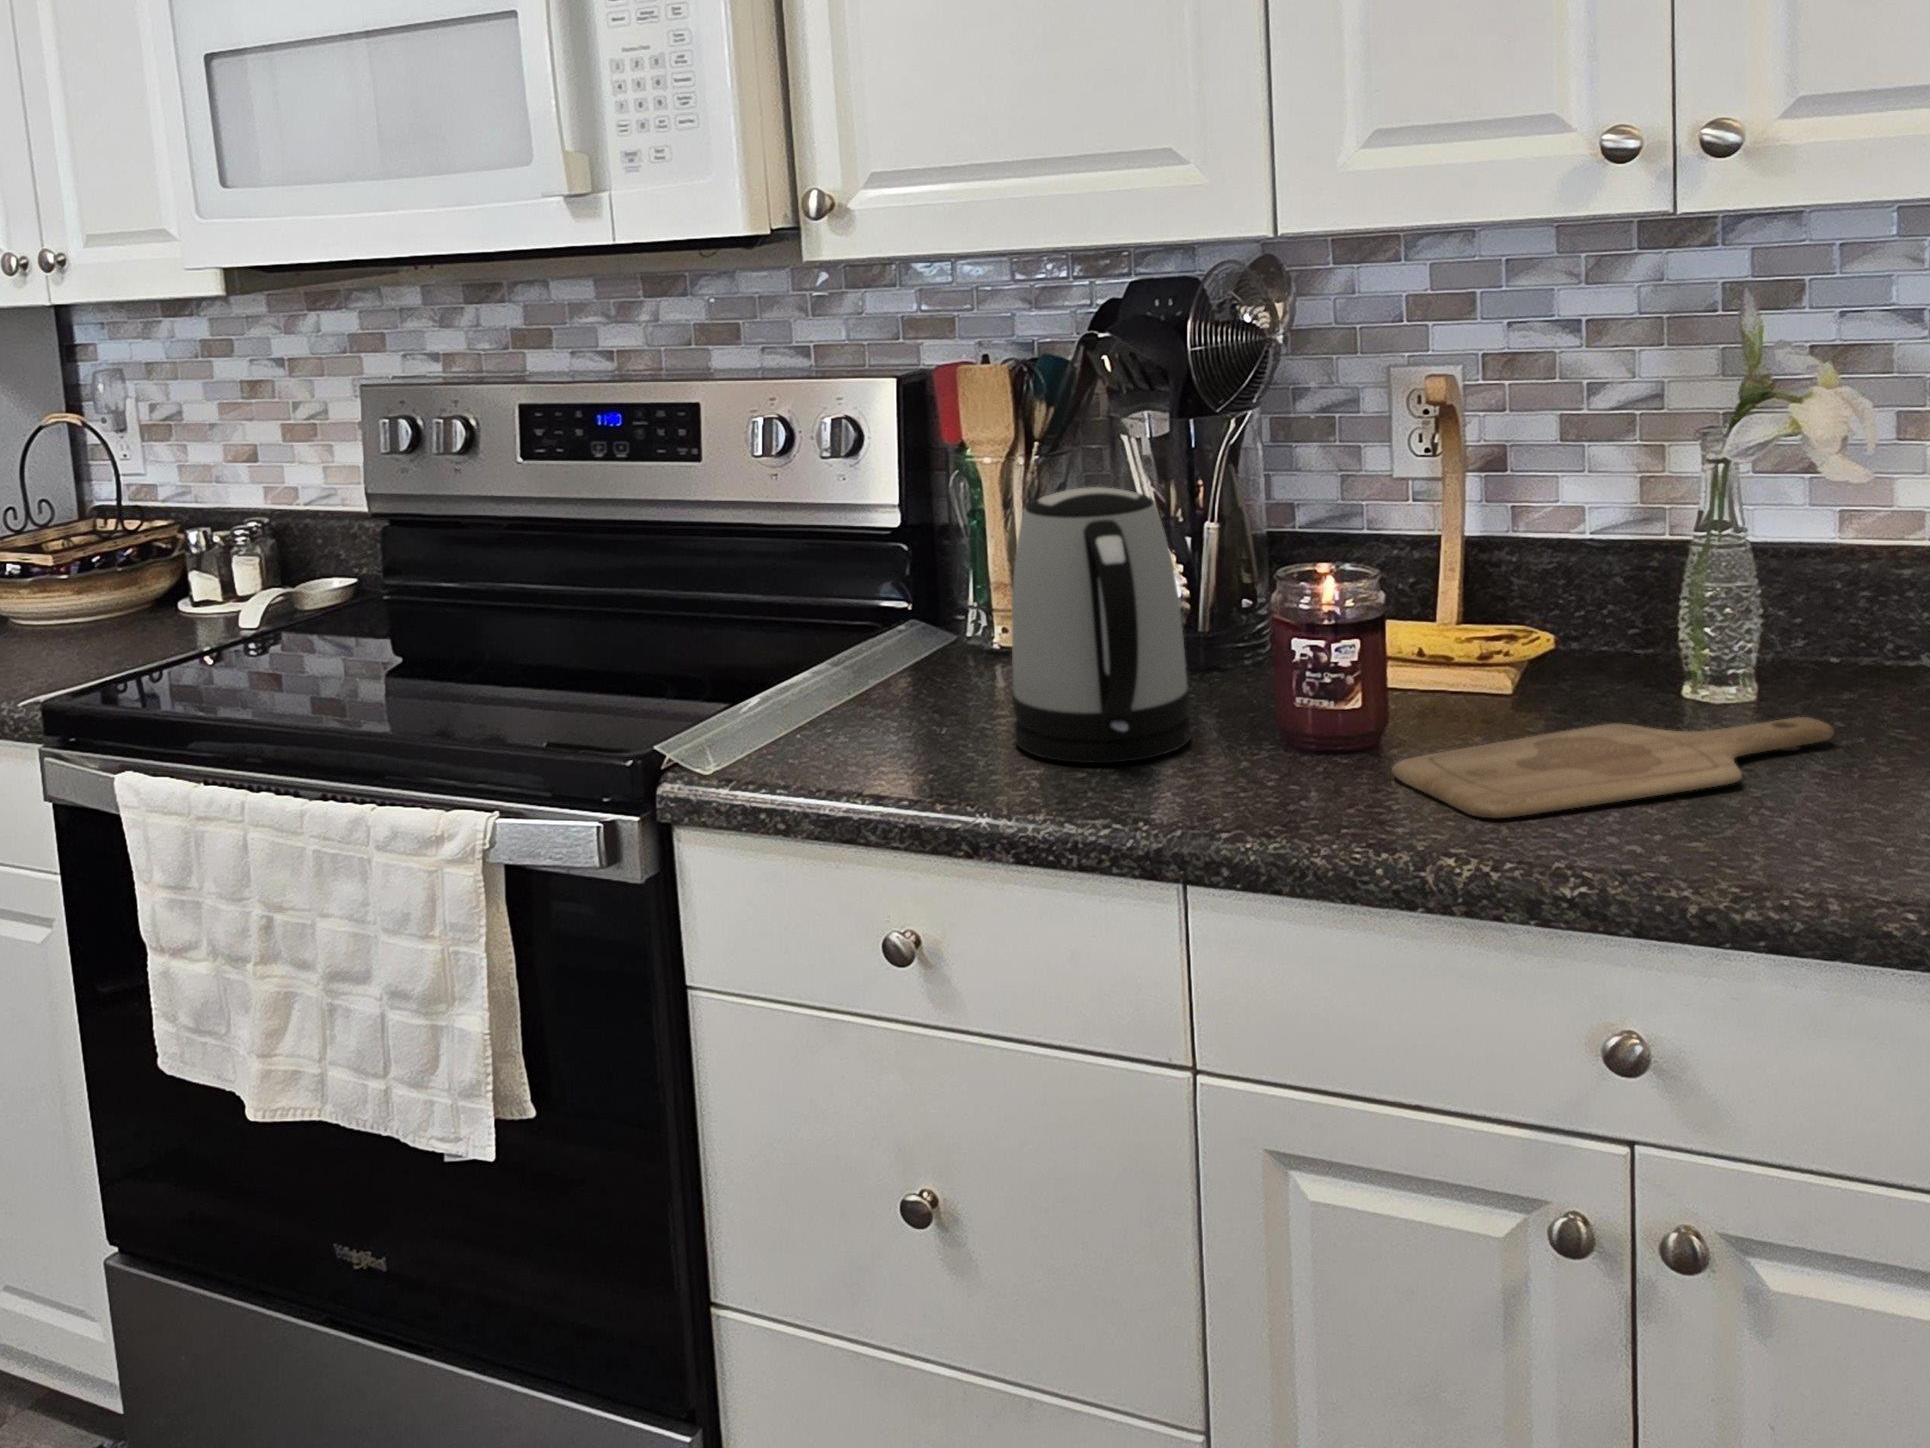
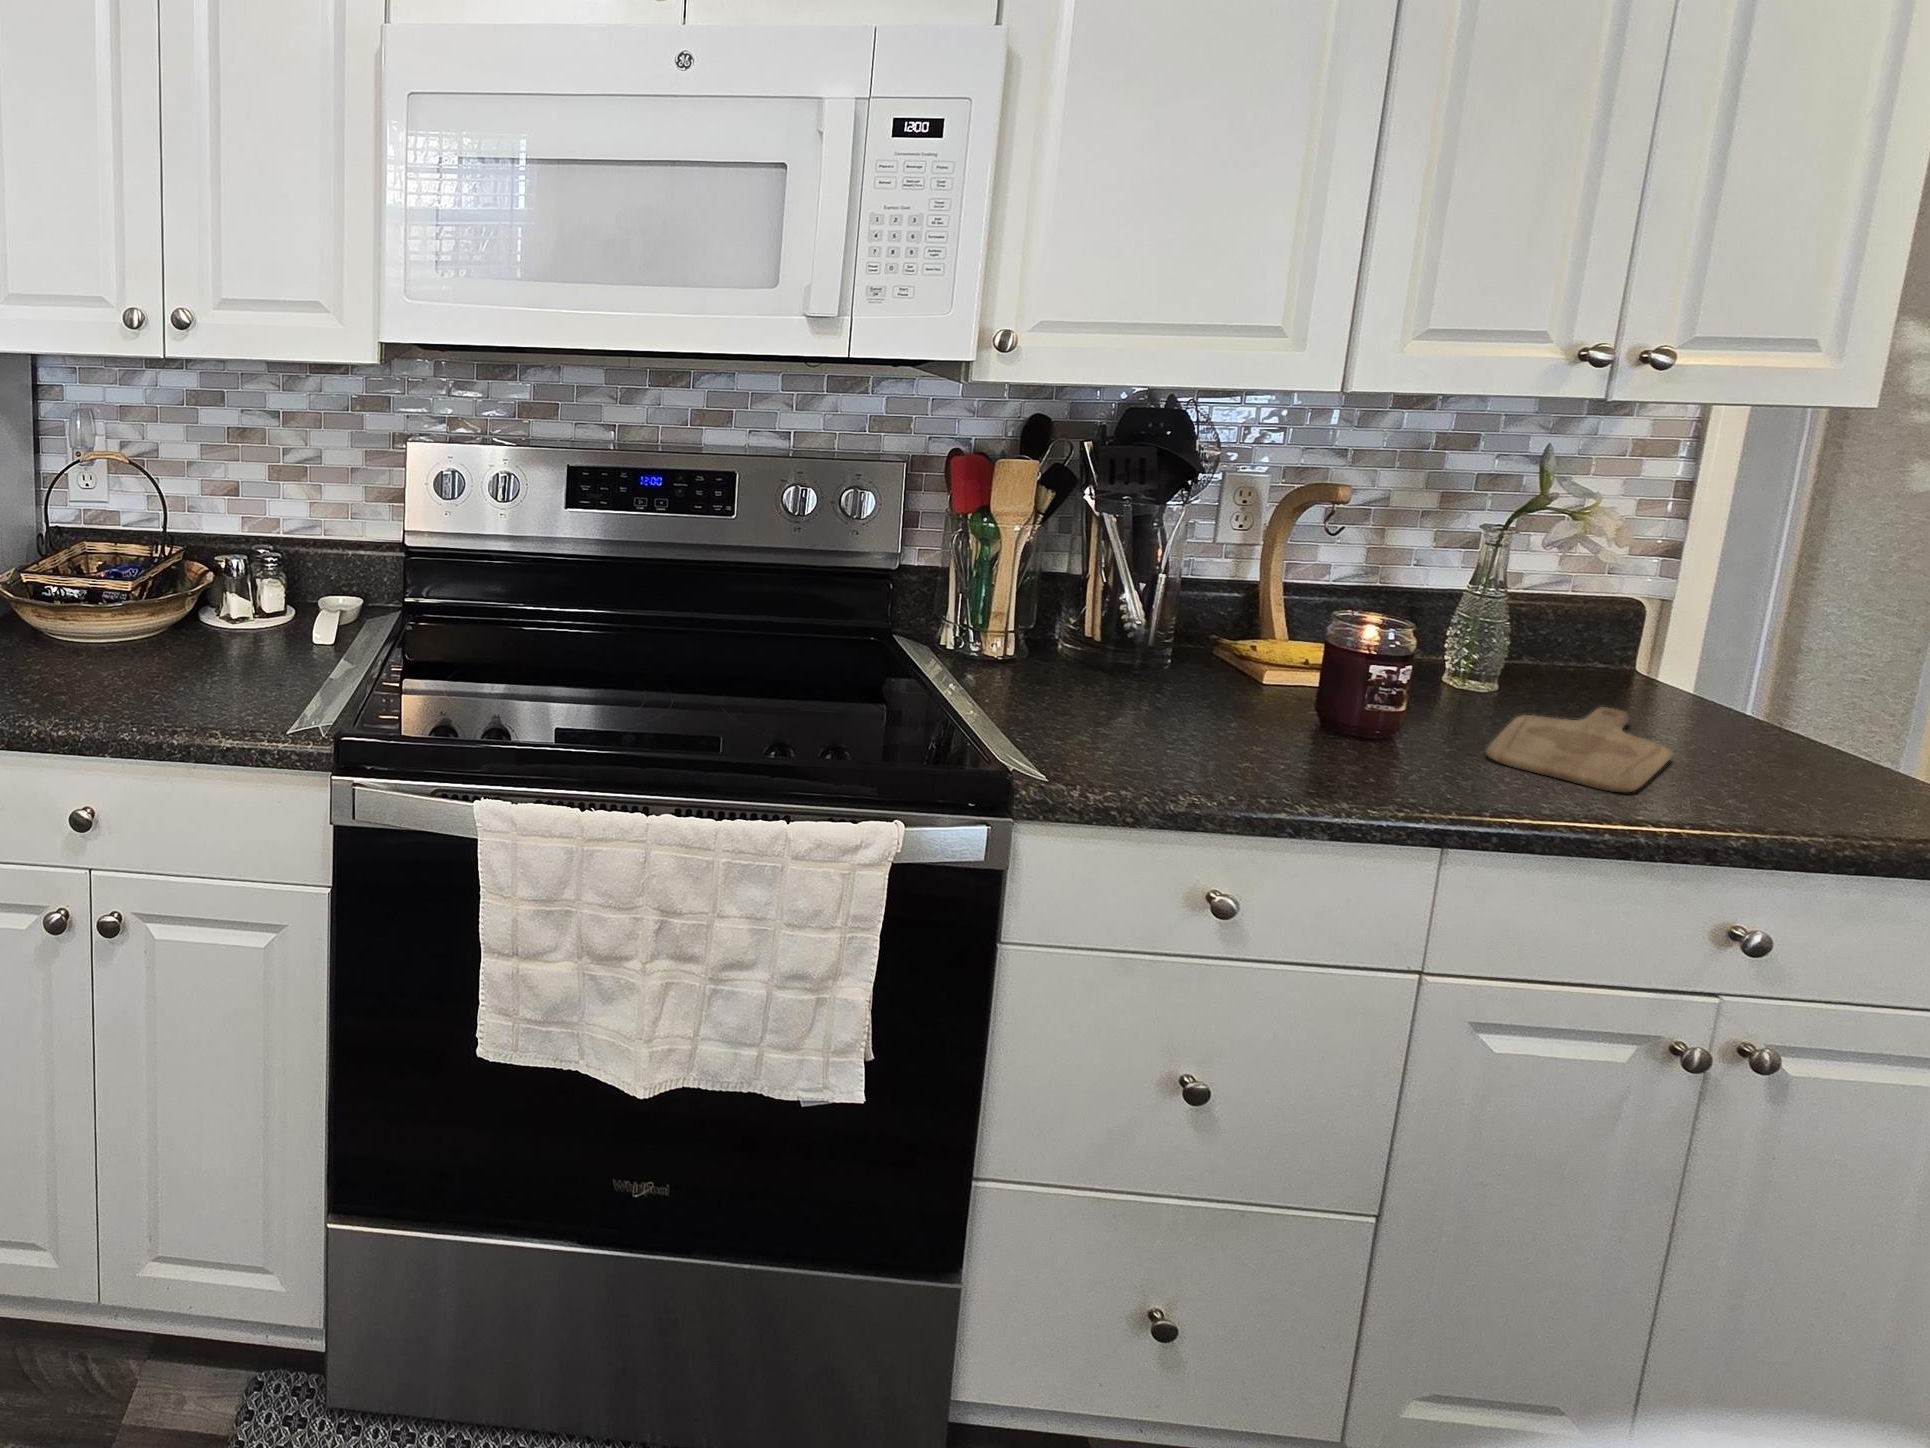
kettle: present [1012,487,1192,763] -> none [1194,565,1391,760]

